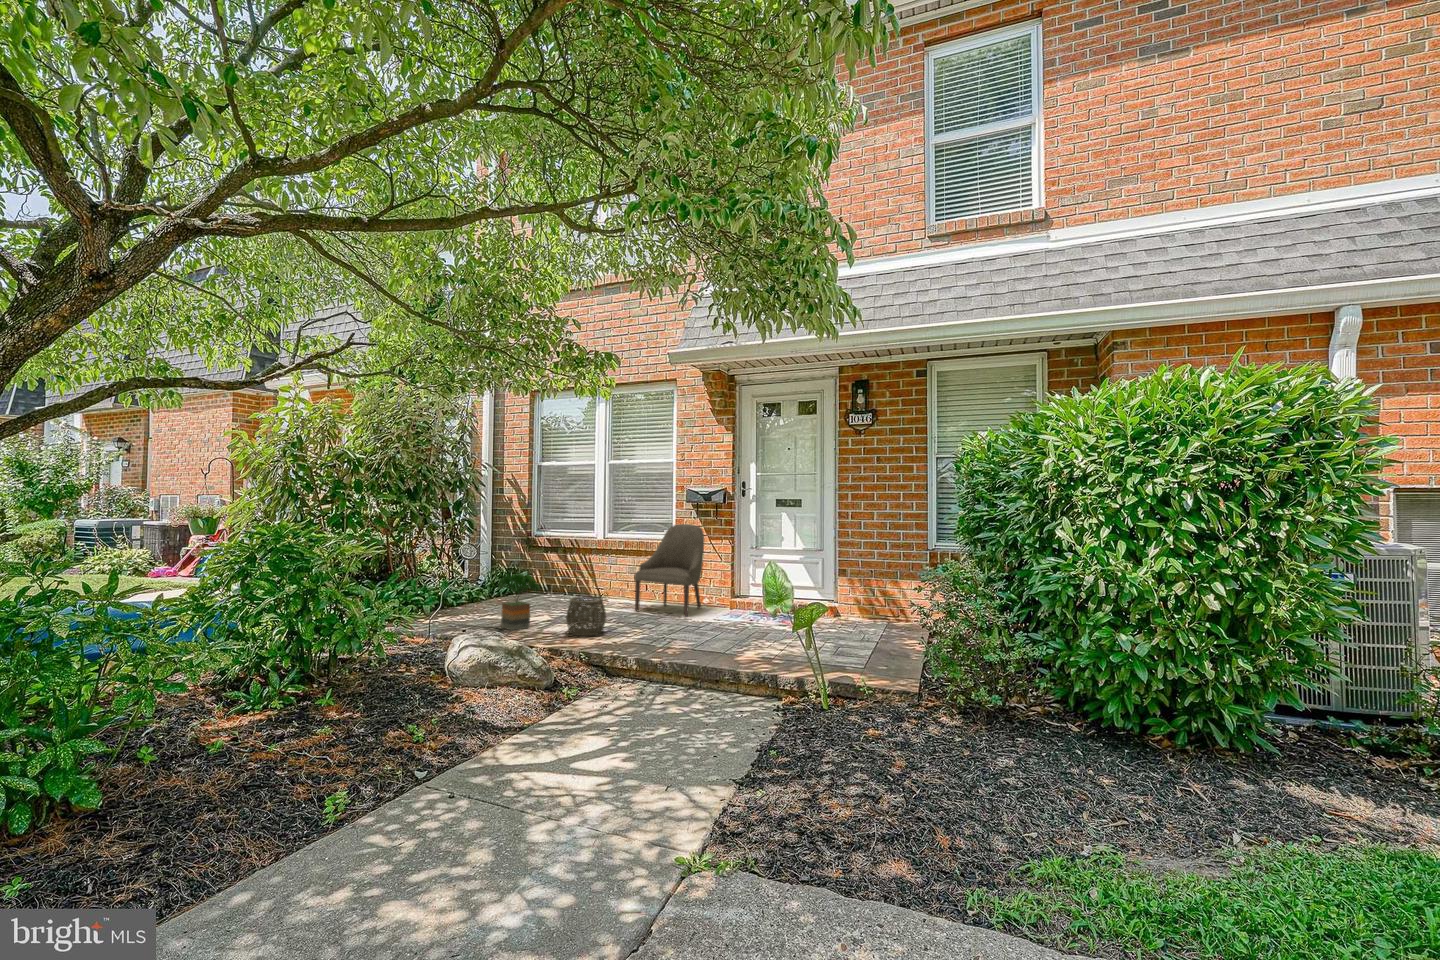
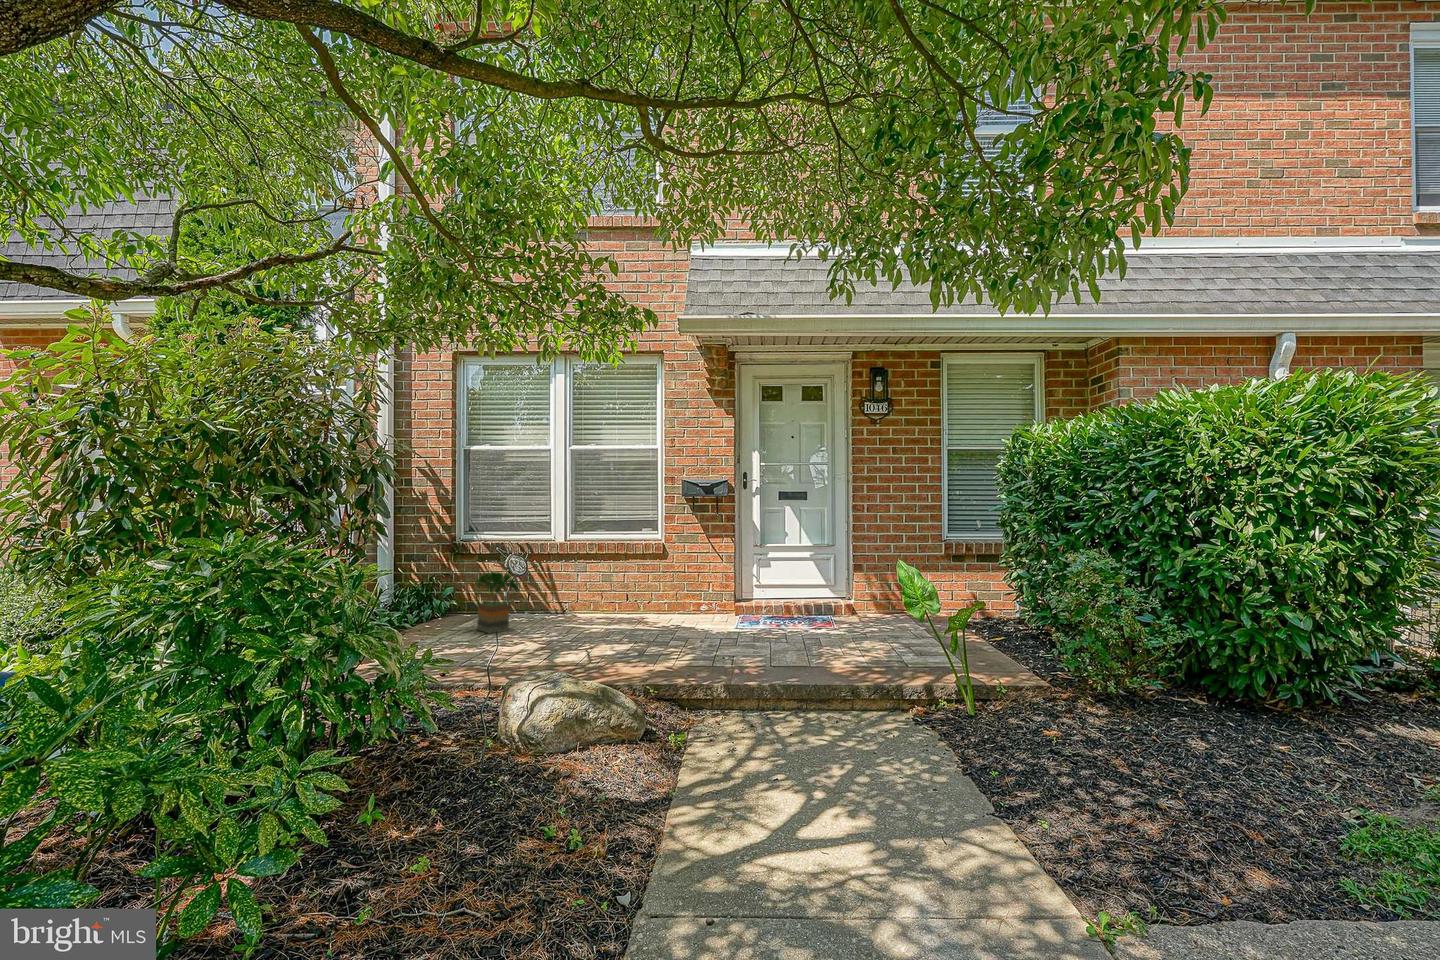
chair: present [634,524,704,617] -> none [623,519,700,622]
woven basket: present [566,596,606,636] -> none [549,598,593,641]

